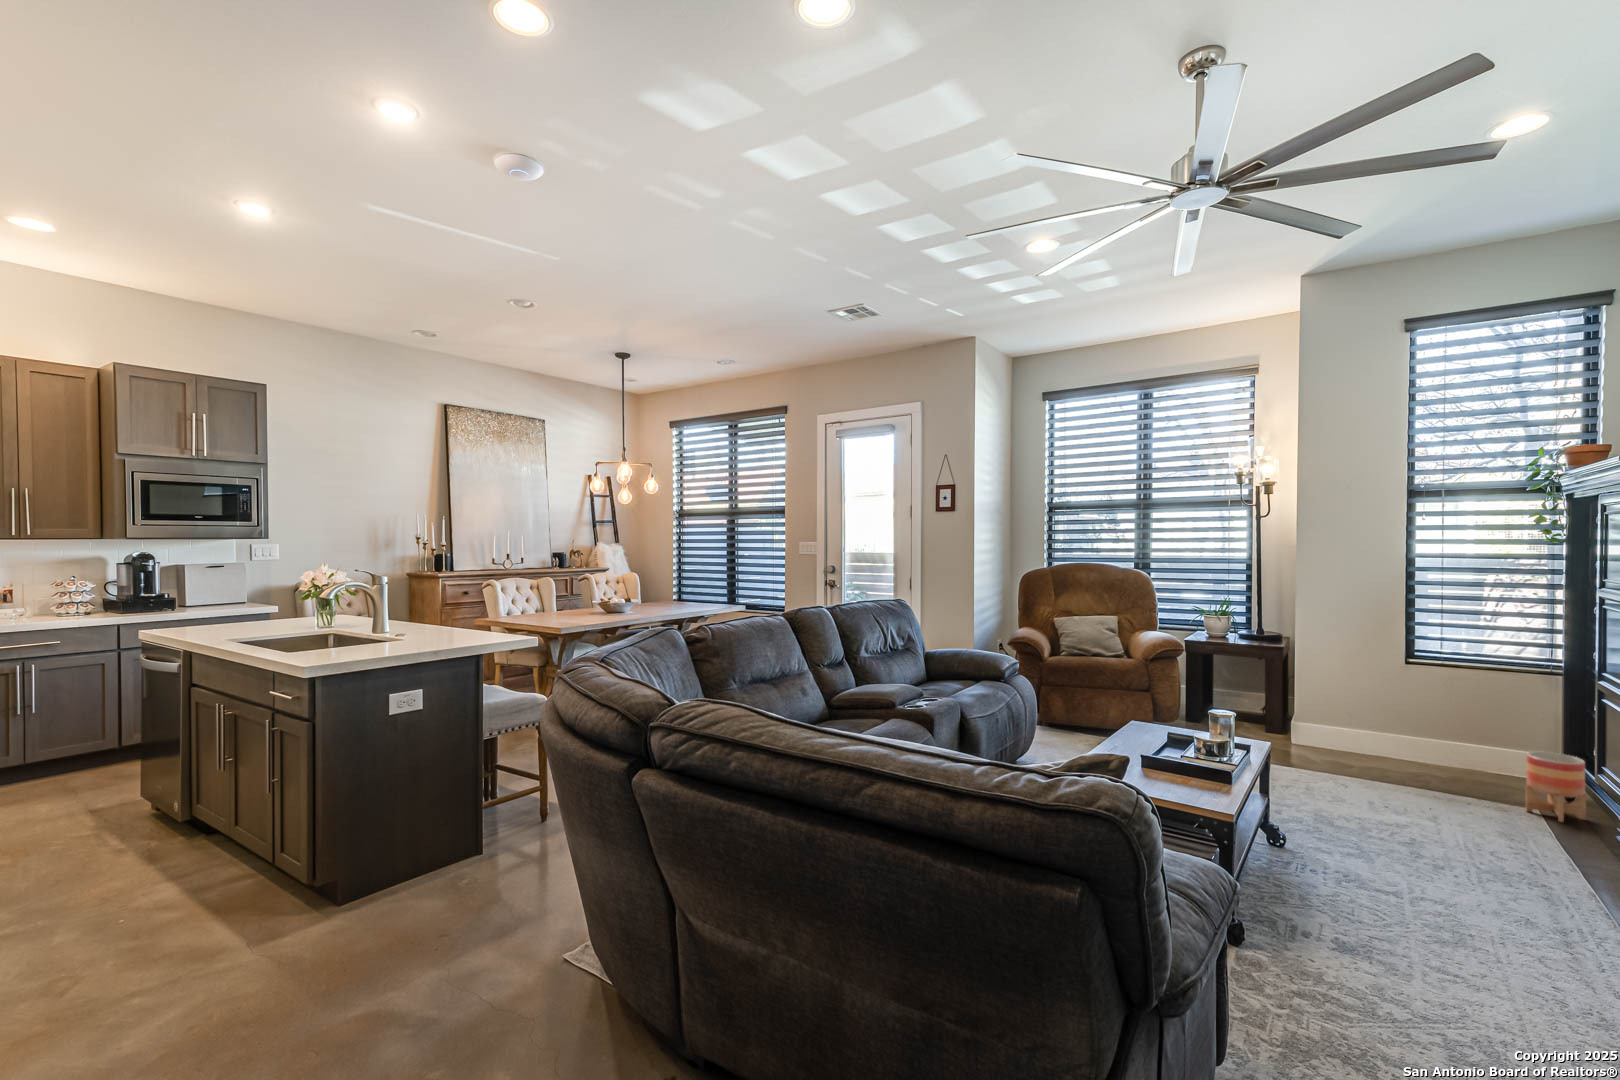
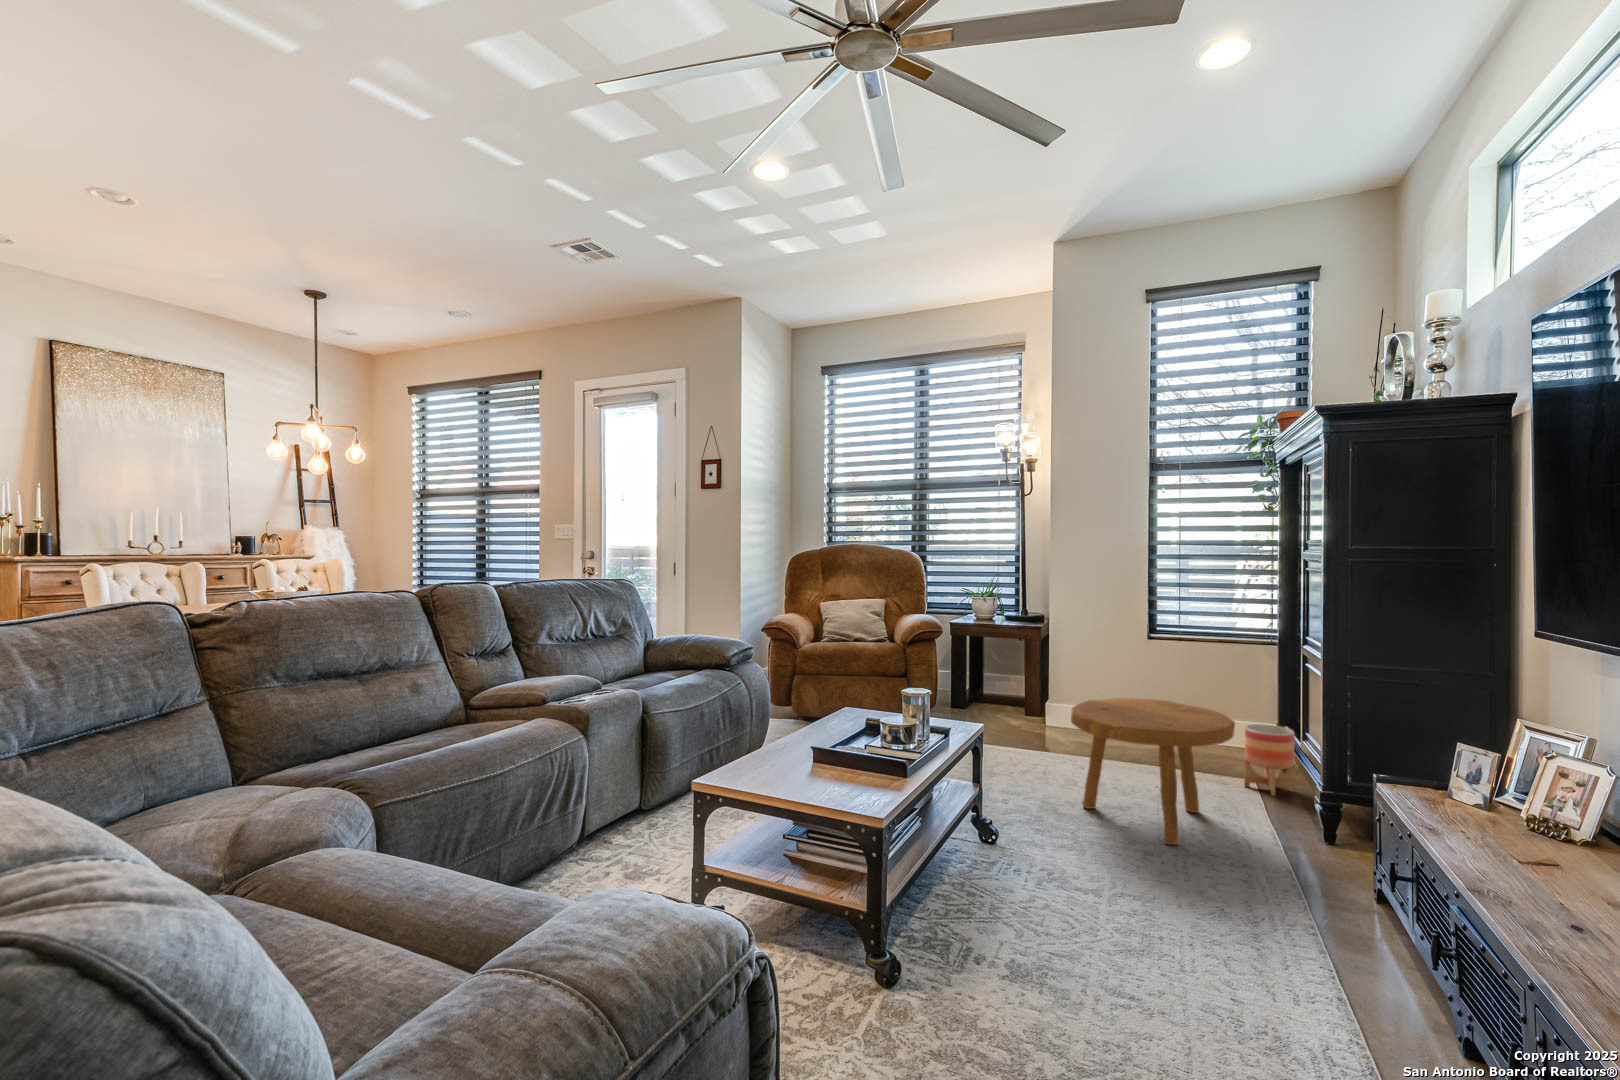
footstool: none [1346,720,1527,861] -> present [1071,698,1235,845]

